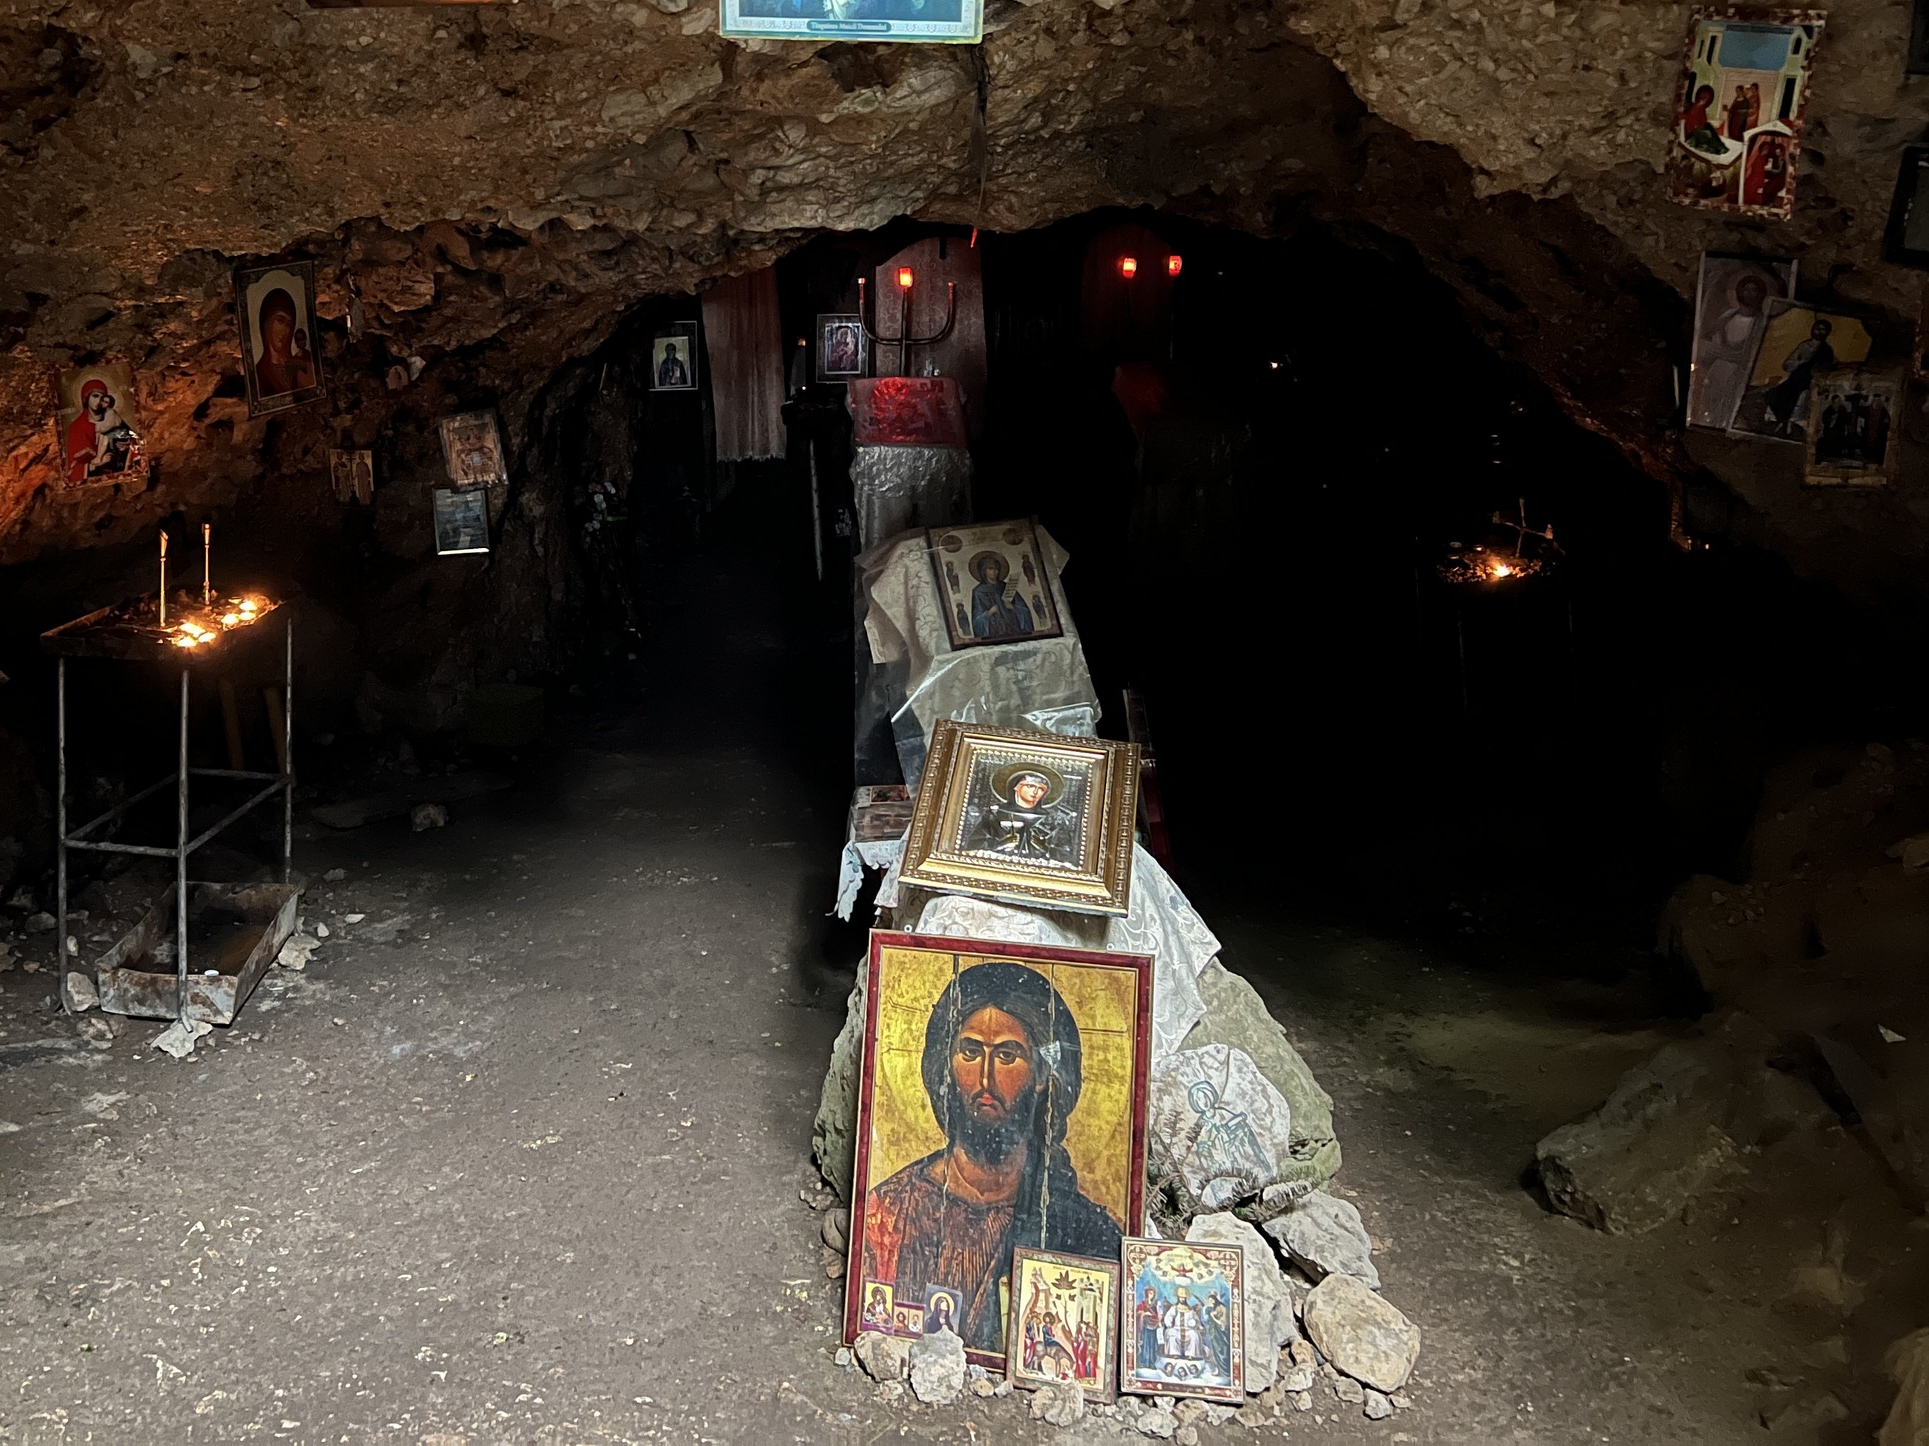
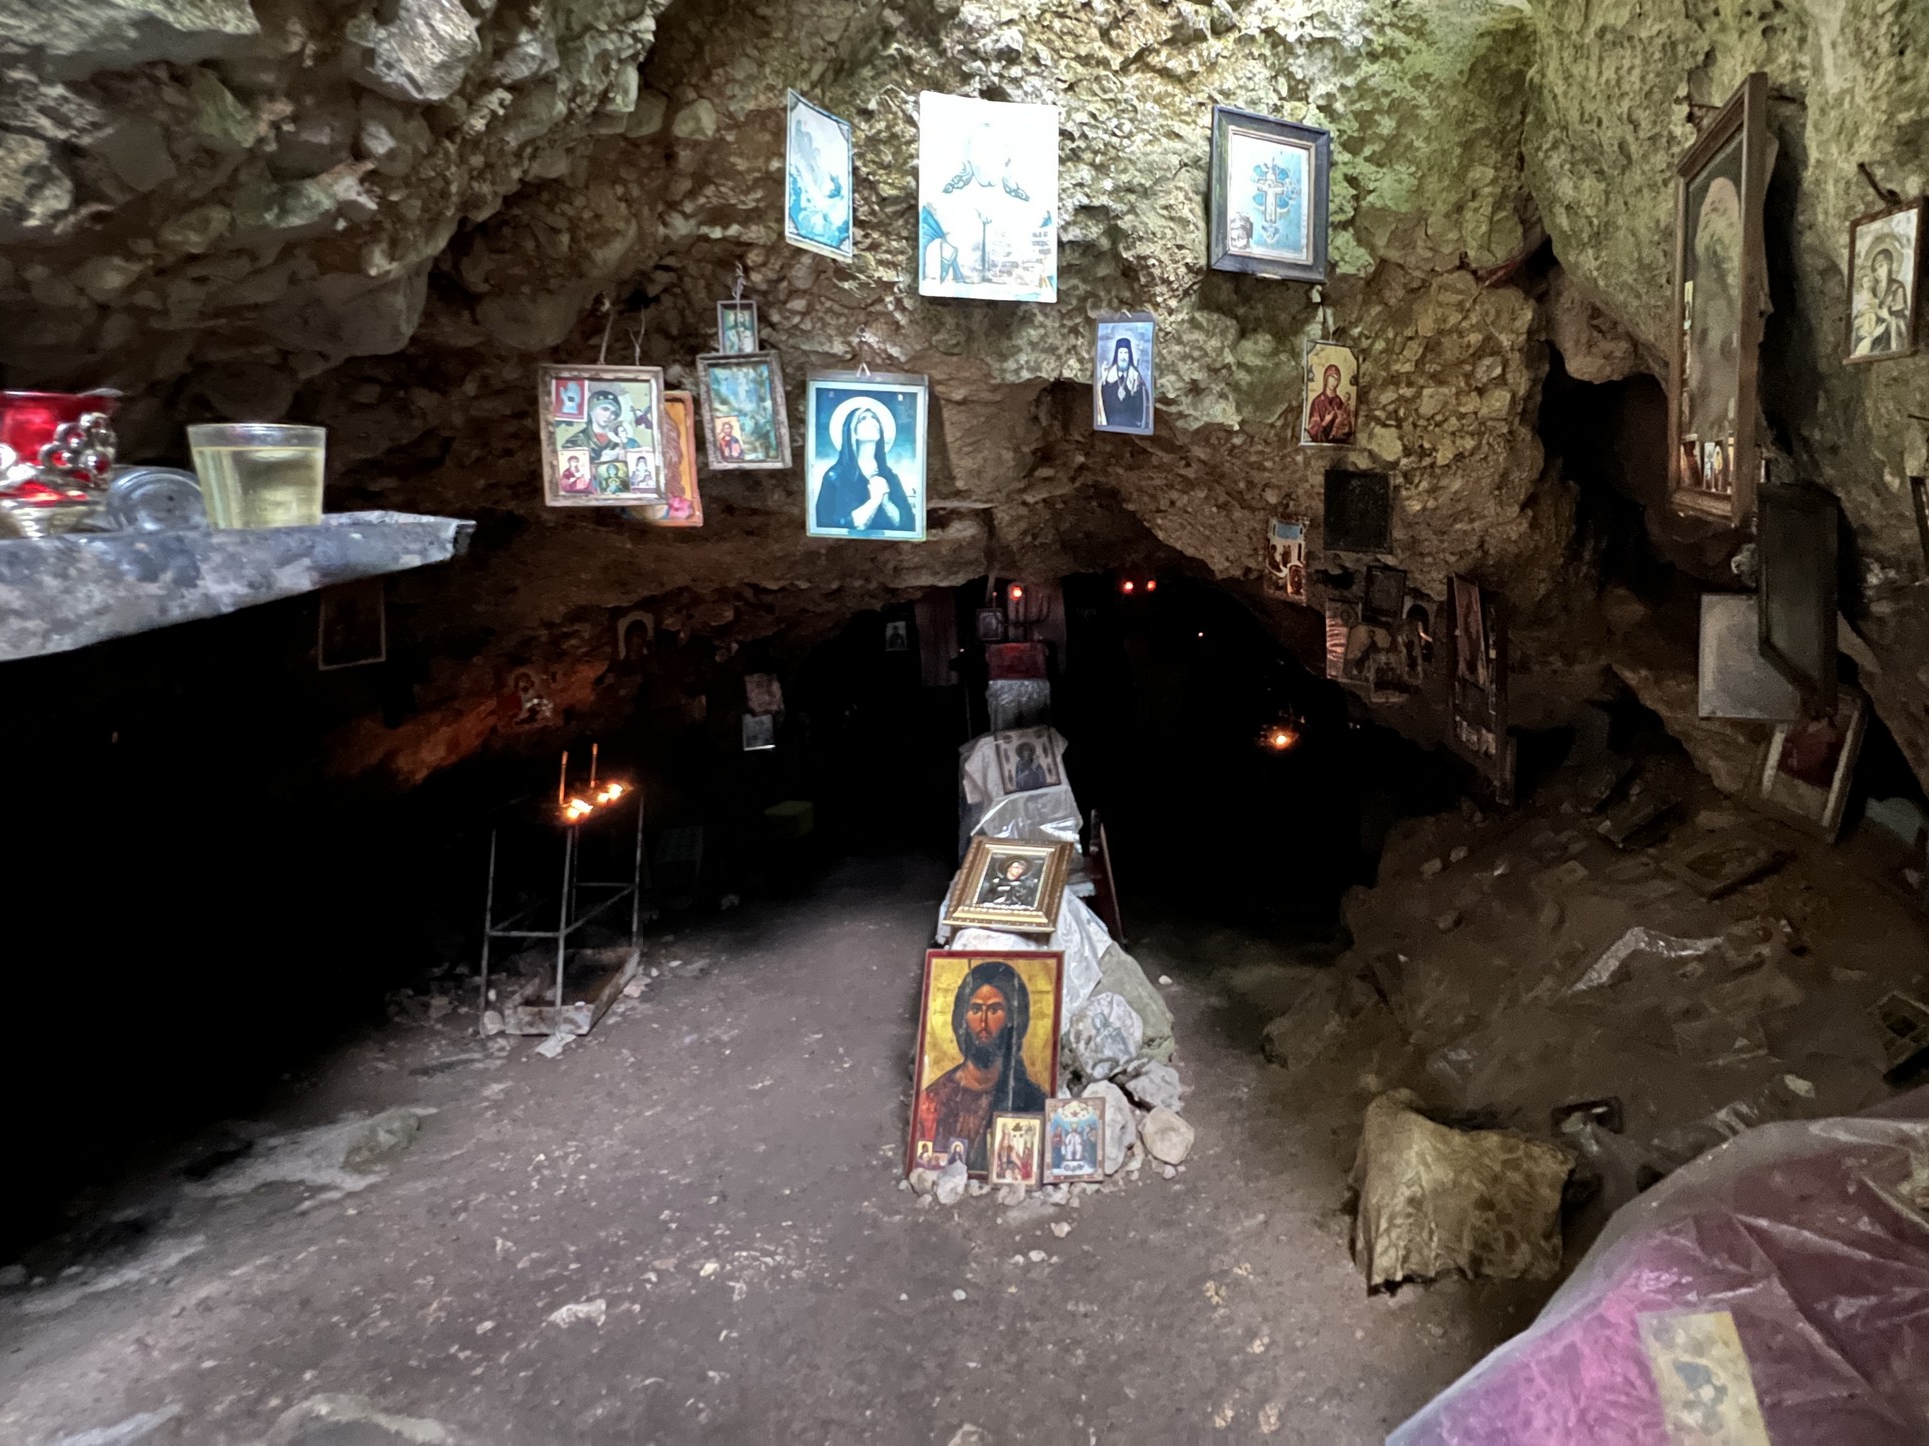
bench: none [299,705,374,837] -> present [651,826,703,906]

